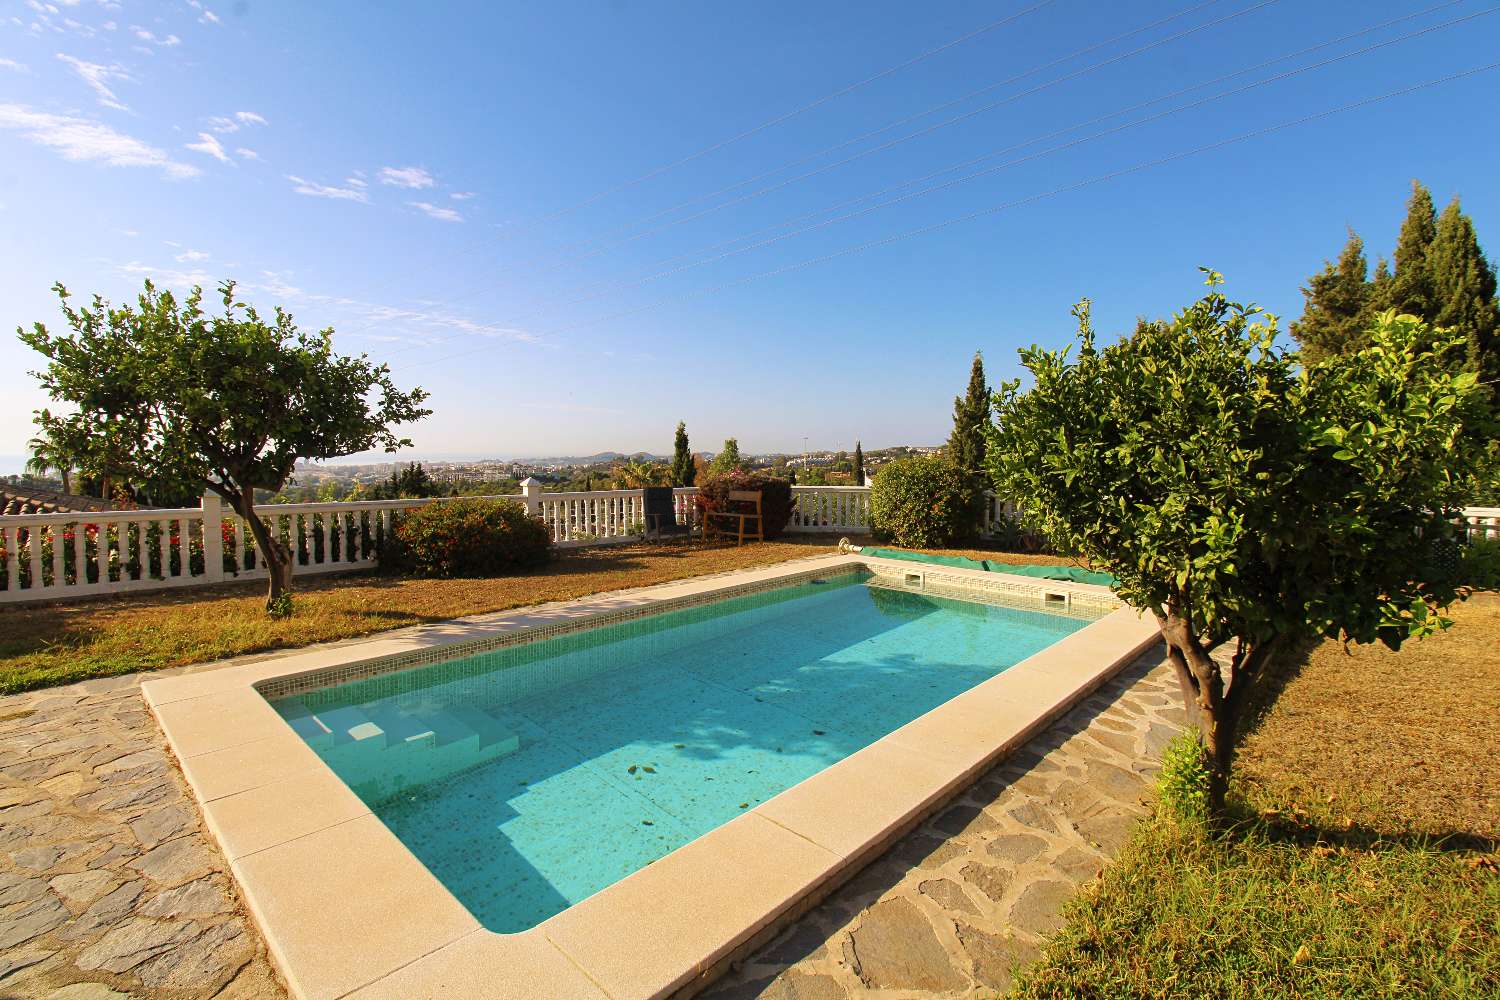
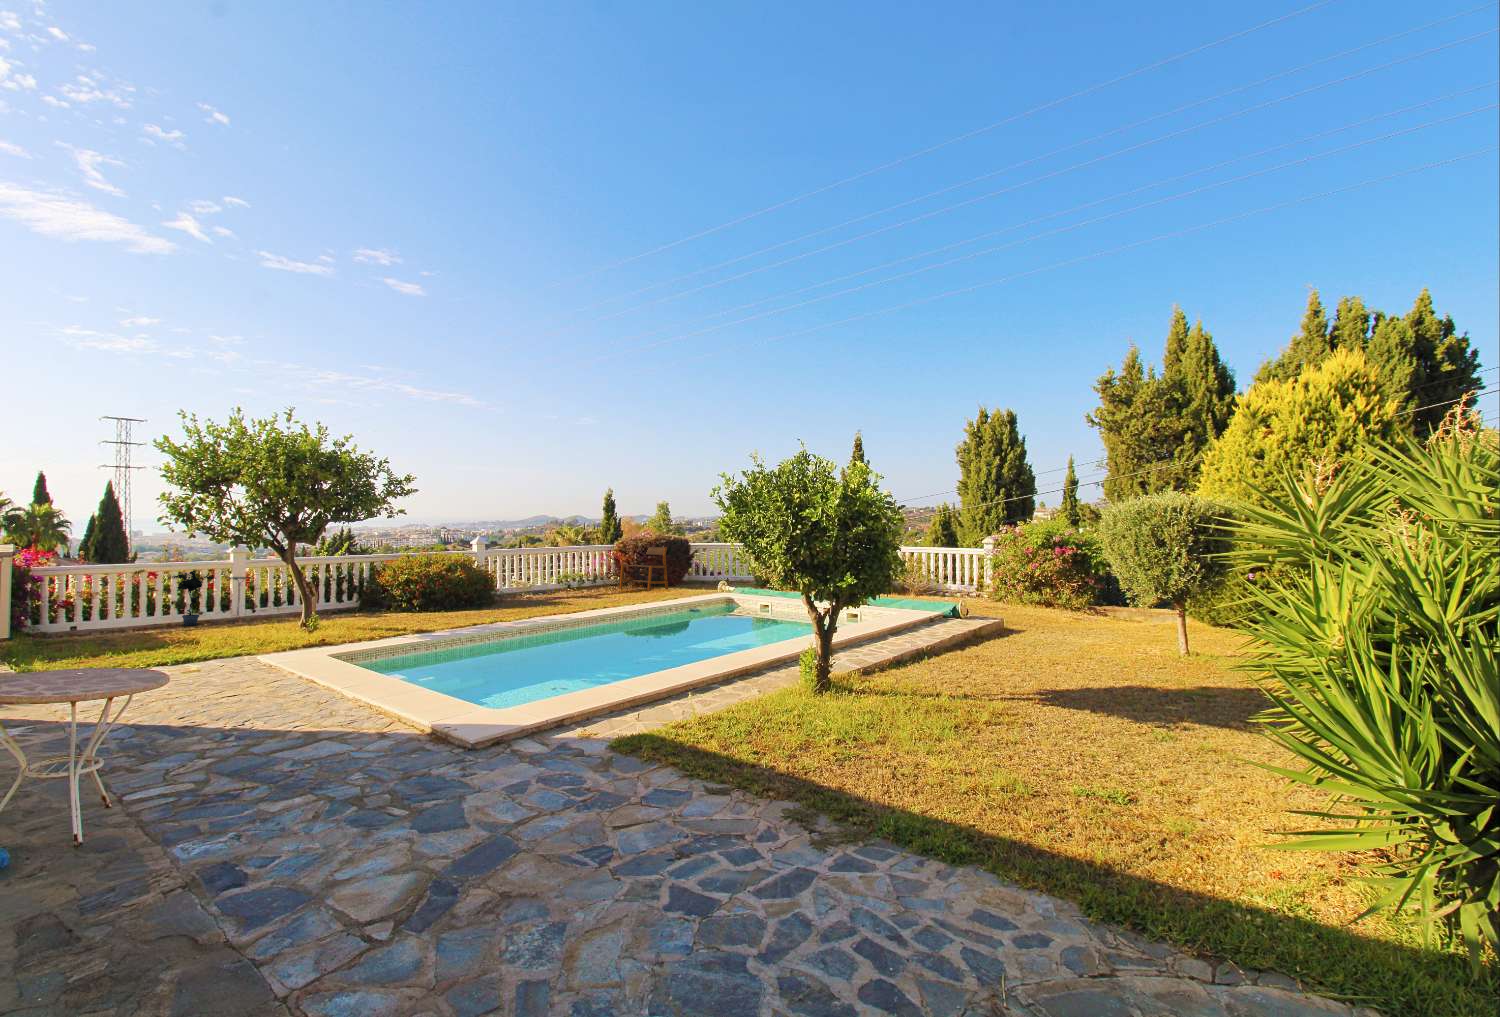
lounge chair: present [642,487,691,547] -> none [569,544,612,592]
potted plant: none [107,519,175,597] -> present [167,571,216,626]
side table: none [193,529,228,590] -> present [228,577,250,615]

